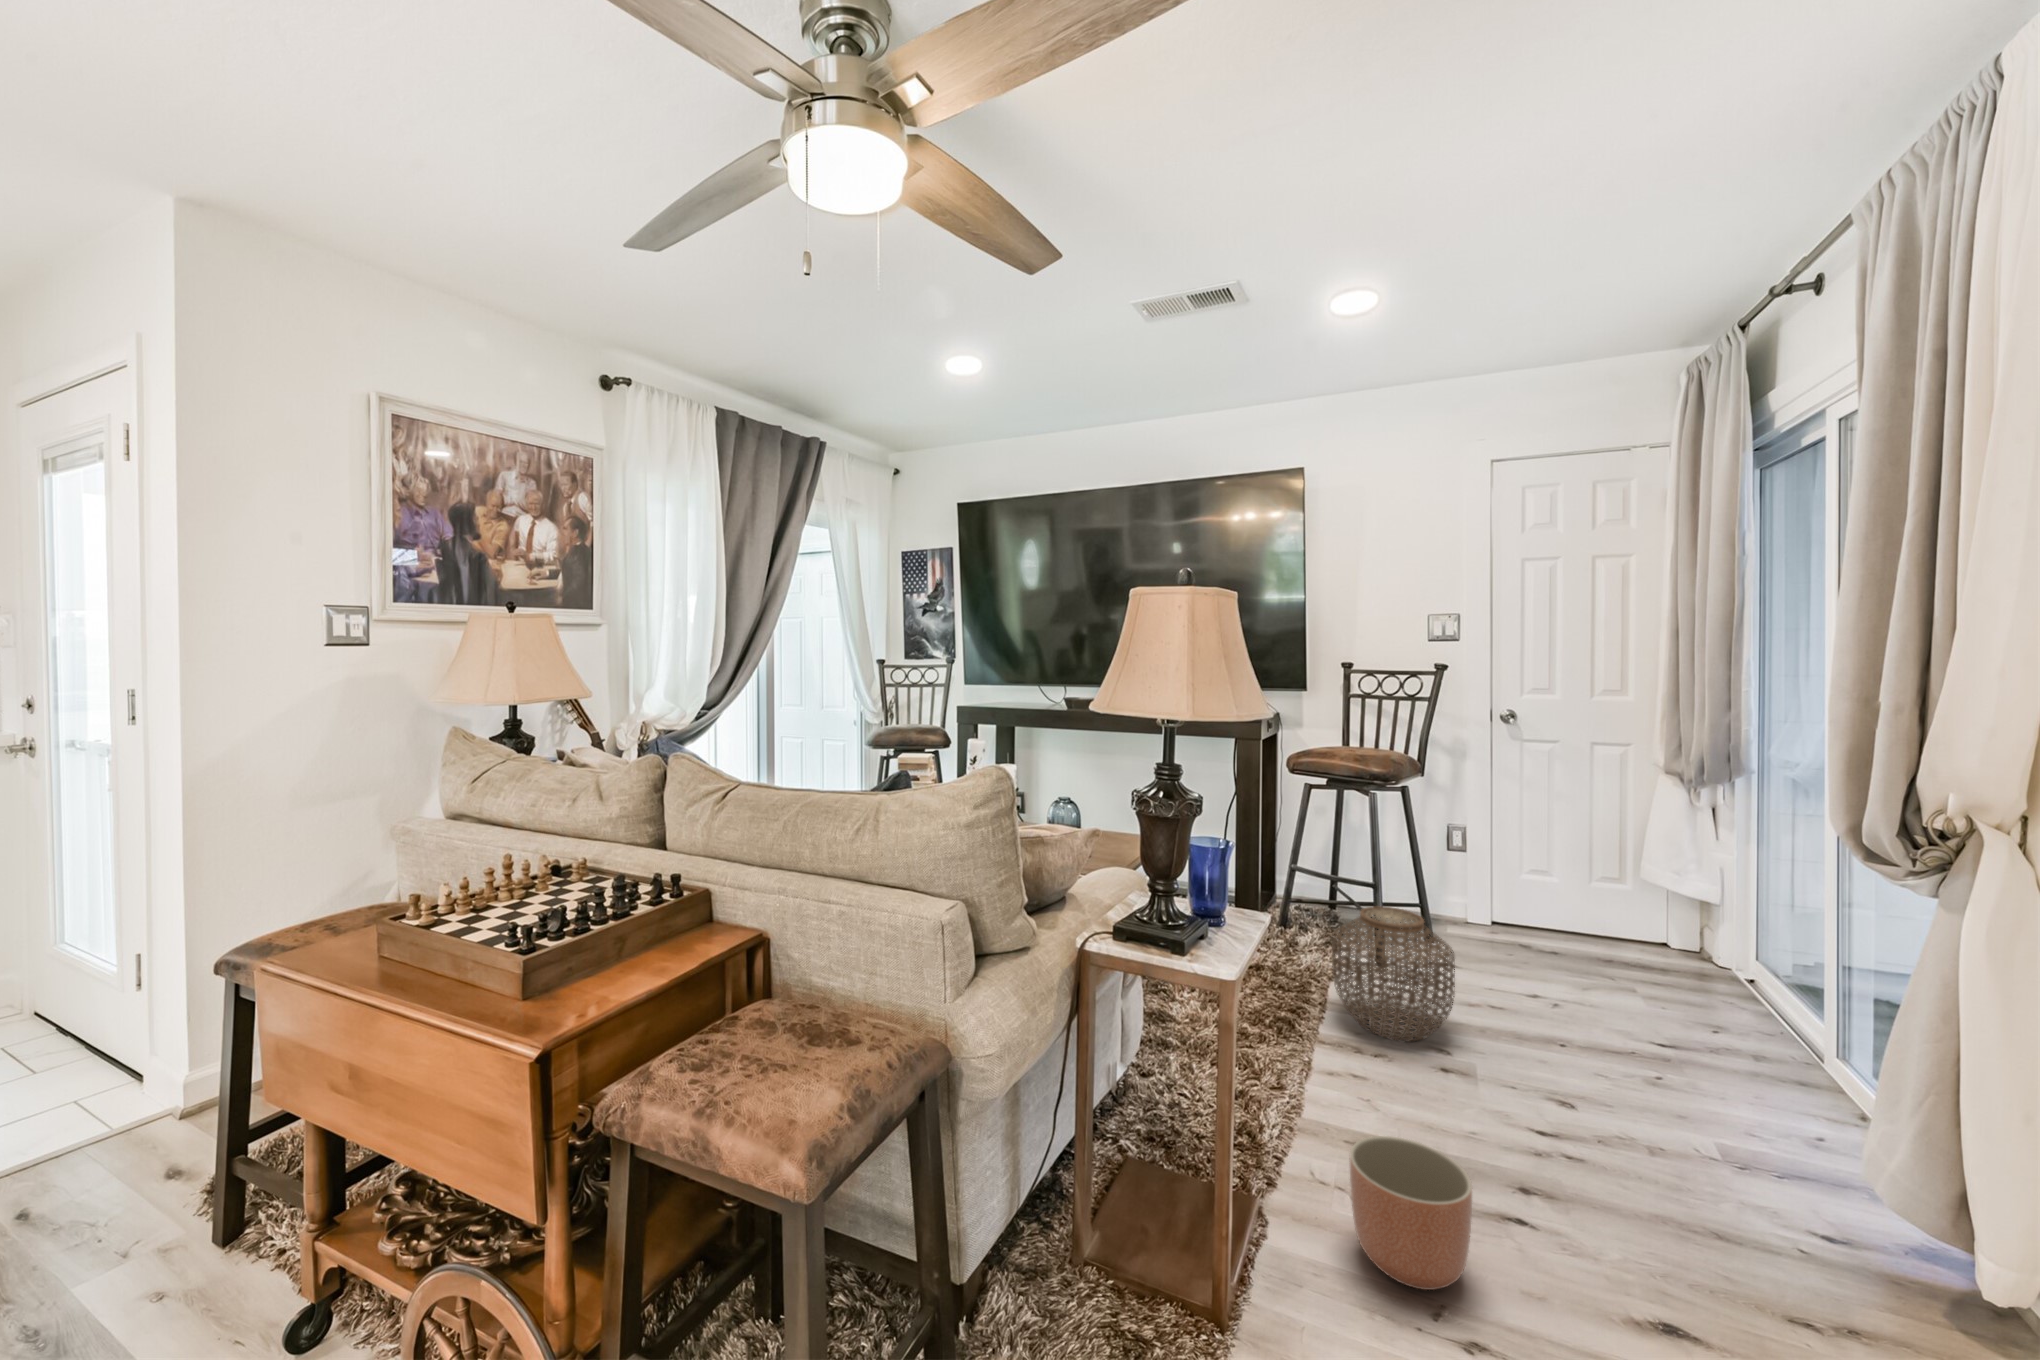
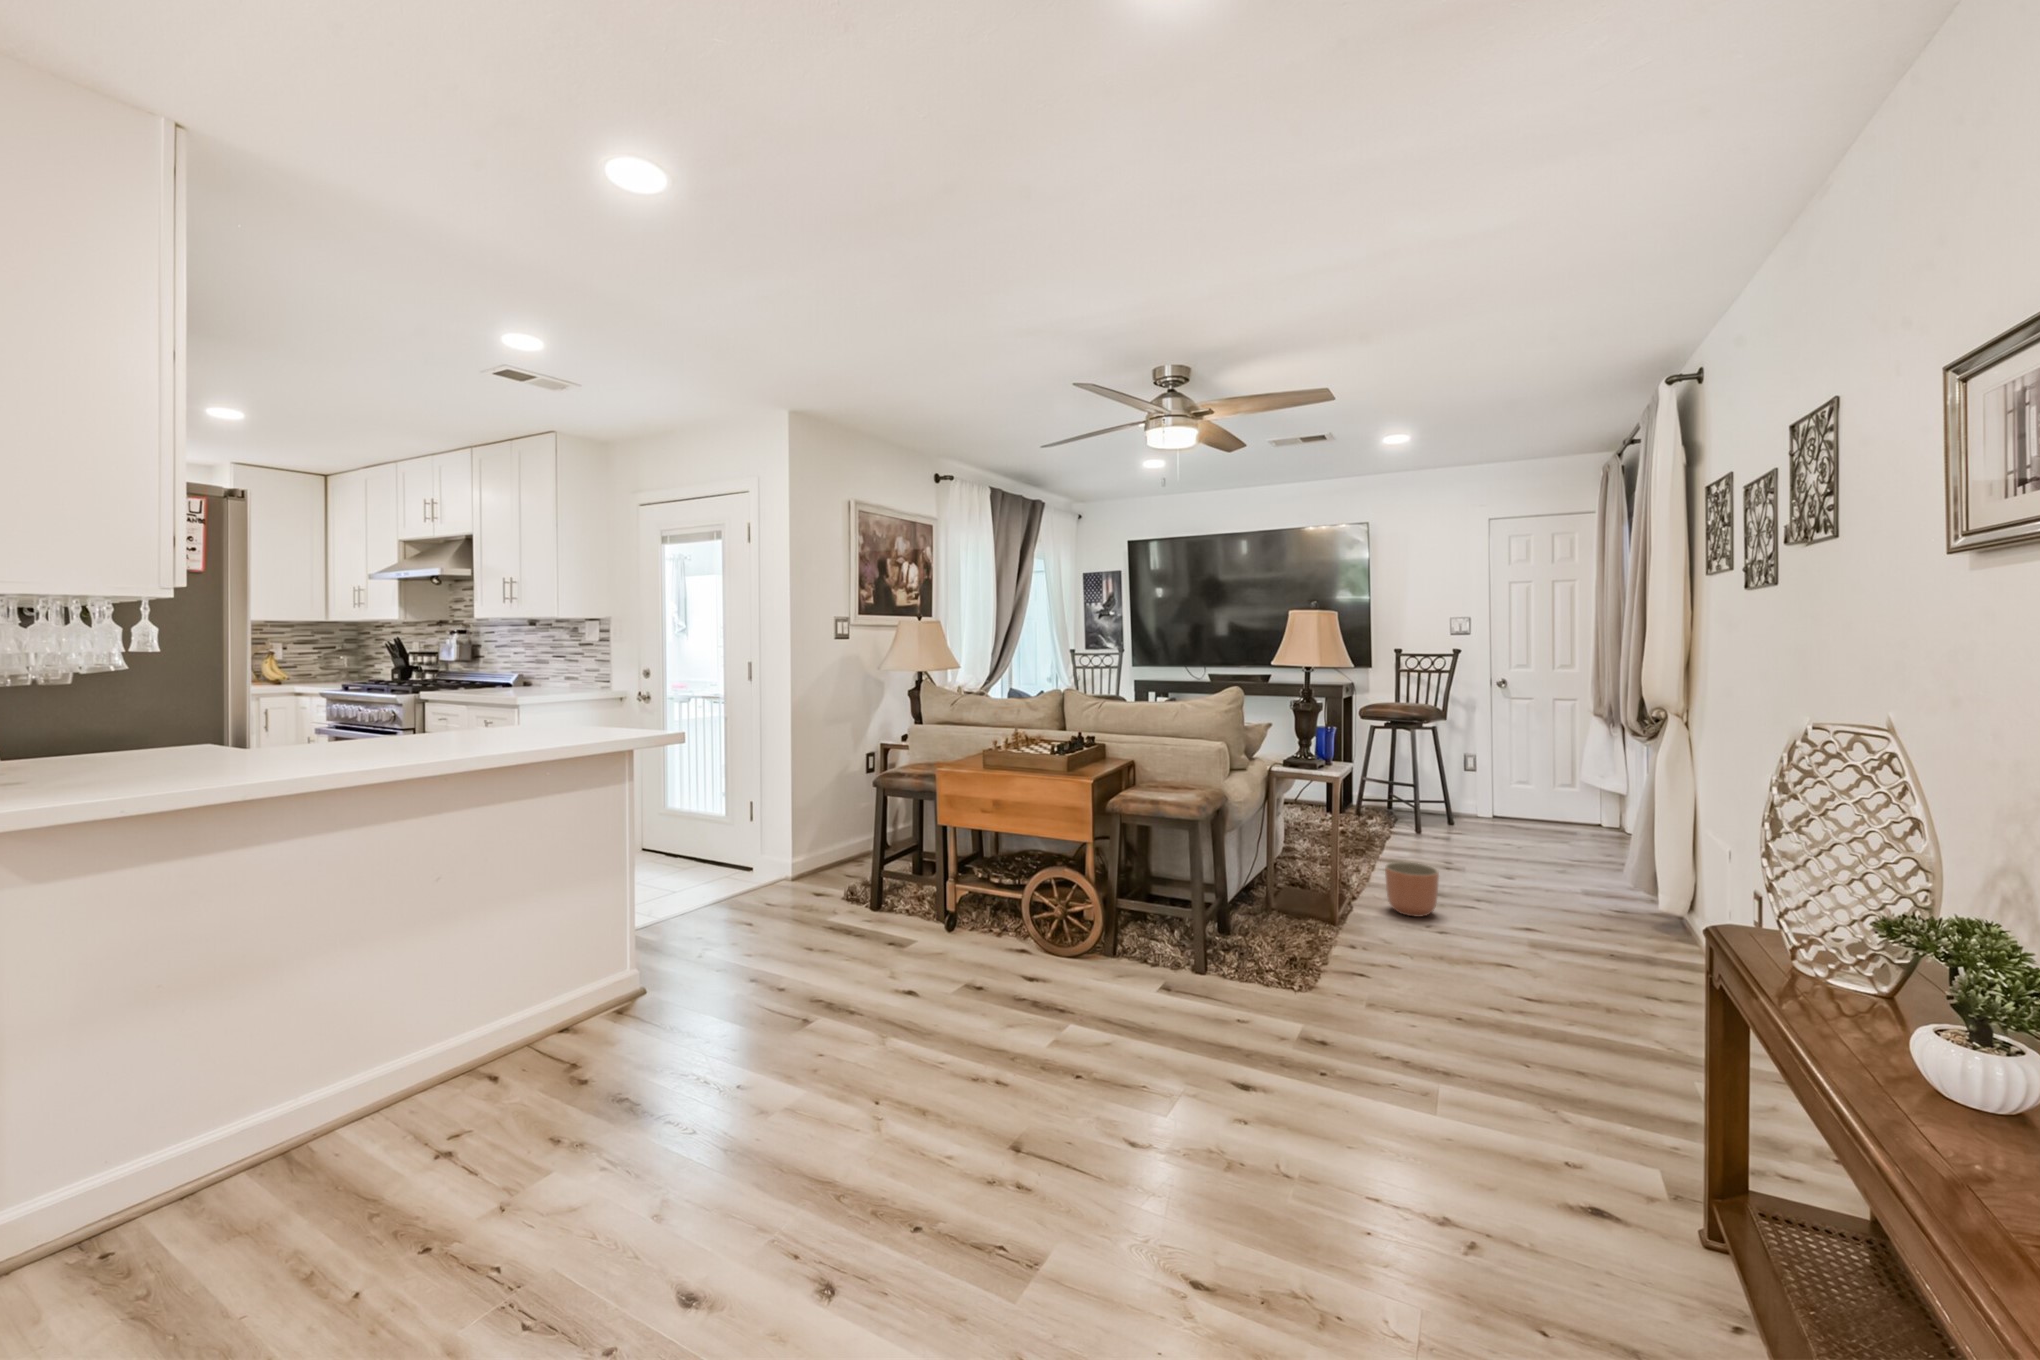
woven basket: present [1332,907,1455,1041] -> none [1384,787,1453,857]

